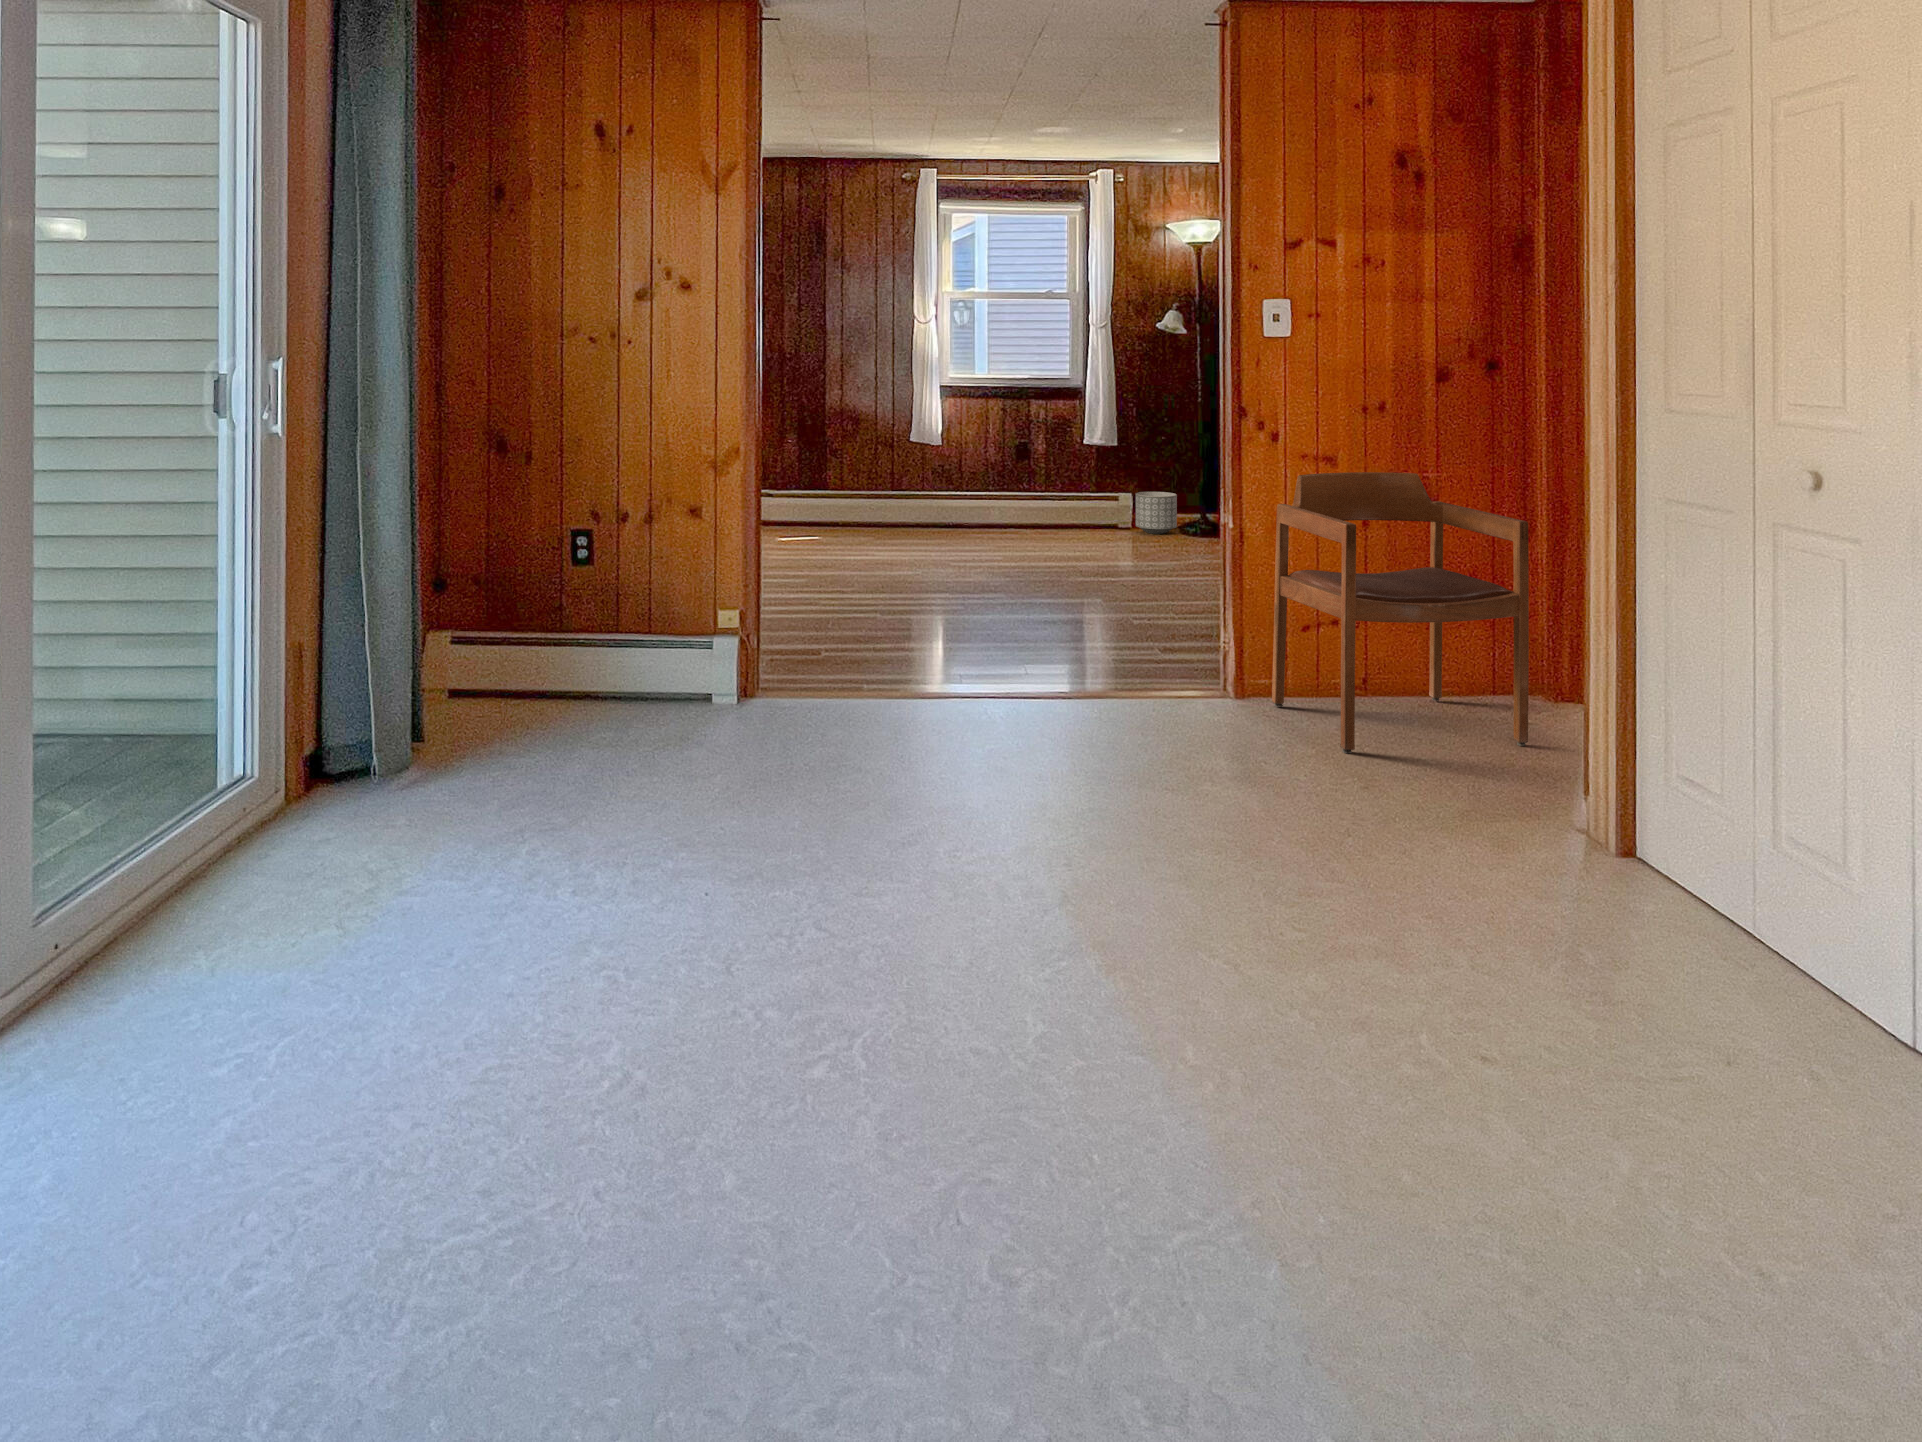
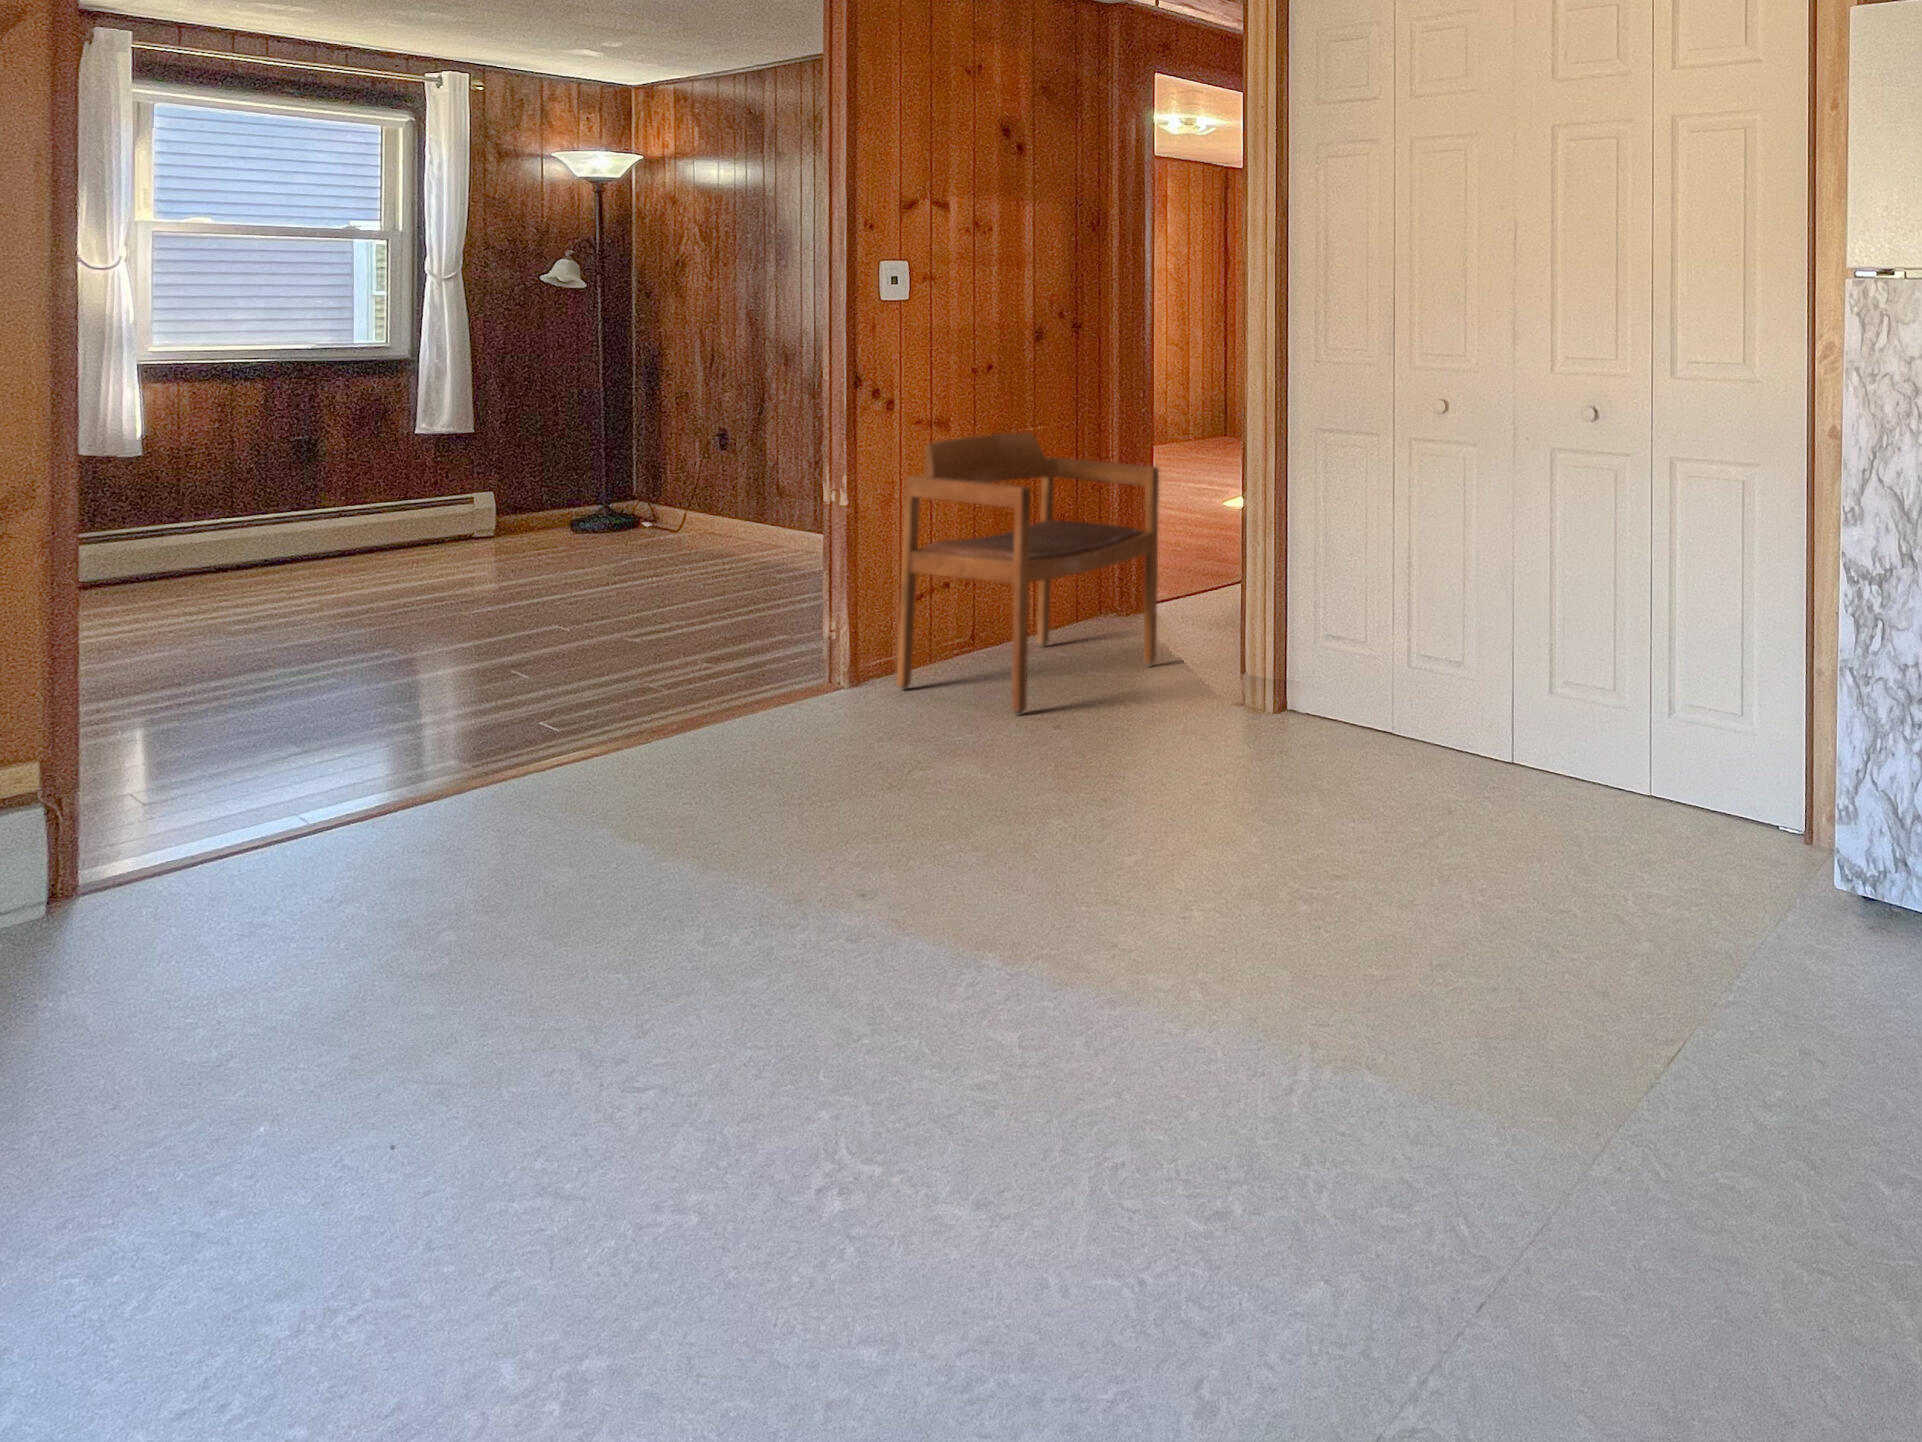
planter: present [1136,492,1177,534] -> none [503,481,565,533]

